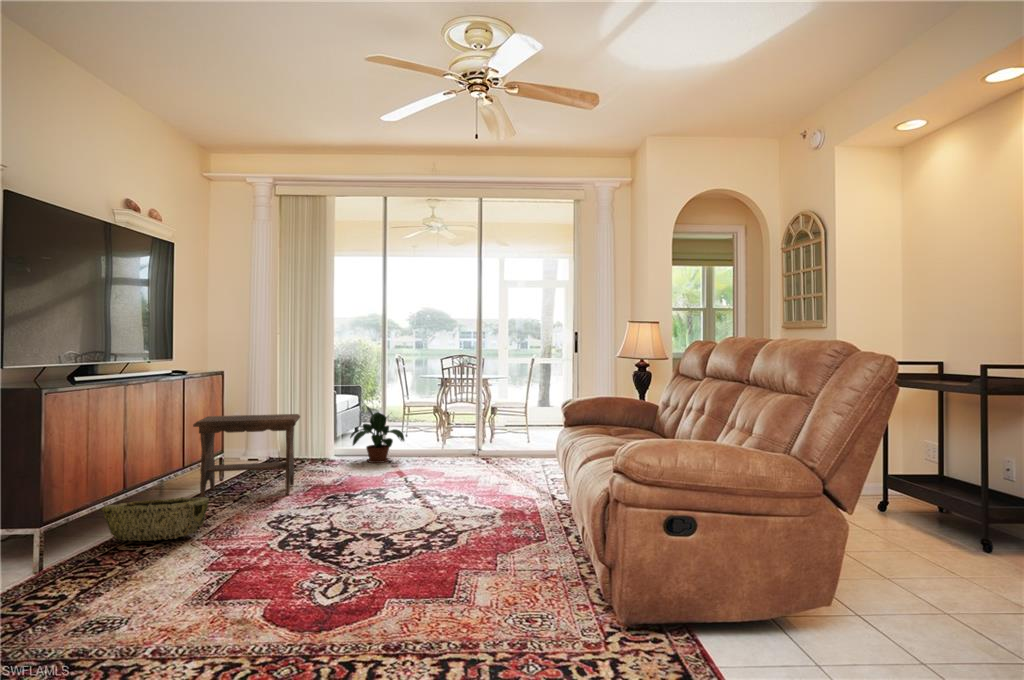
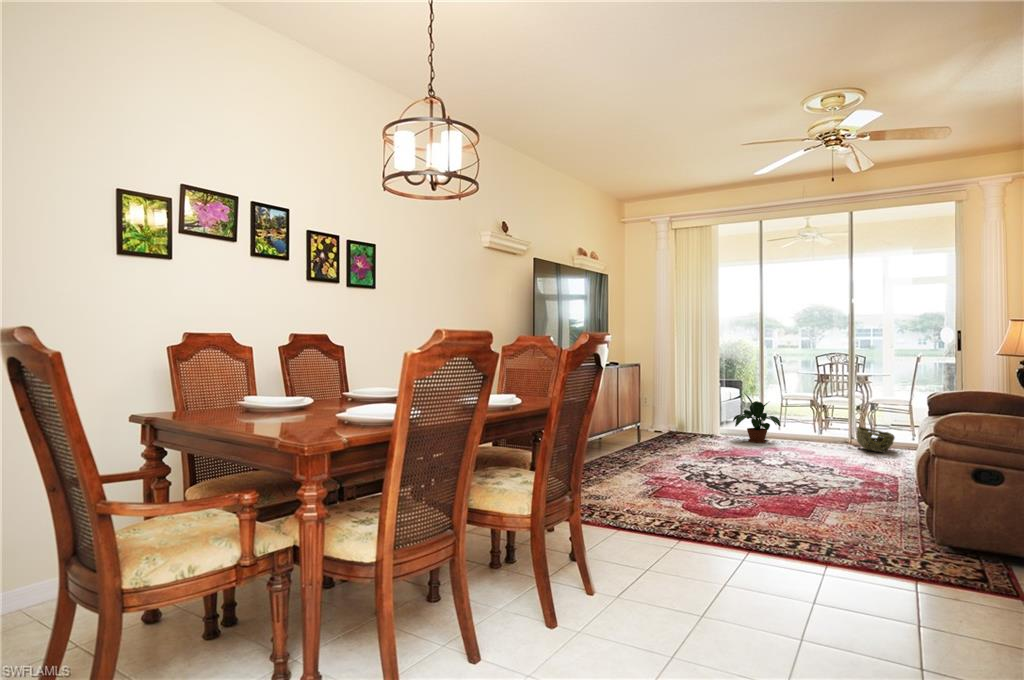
footstool: present [193,414,300,498] -> none [624,395,695,454]
woven basket: present [102,497,209,541] -> present [857,427,895,452]

